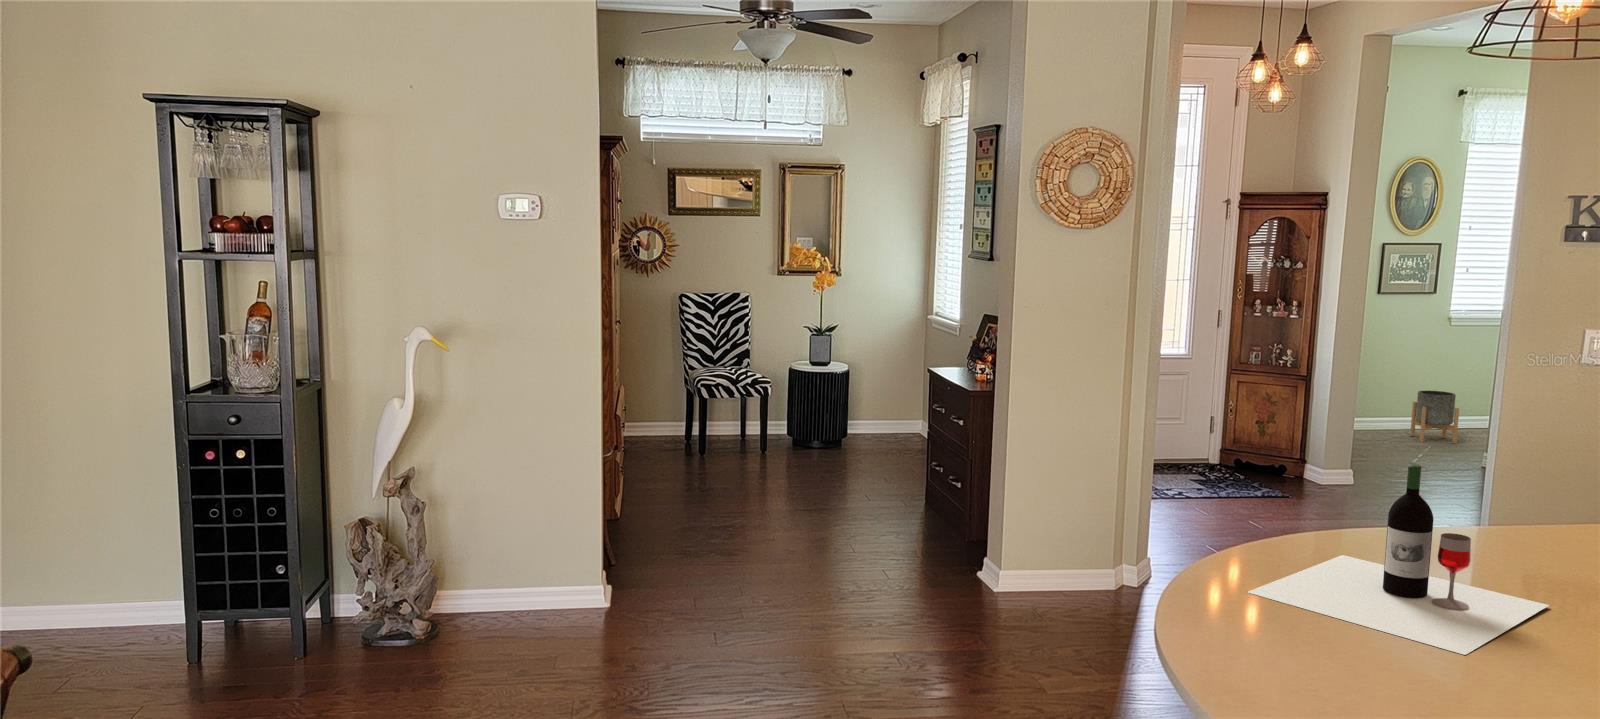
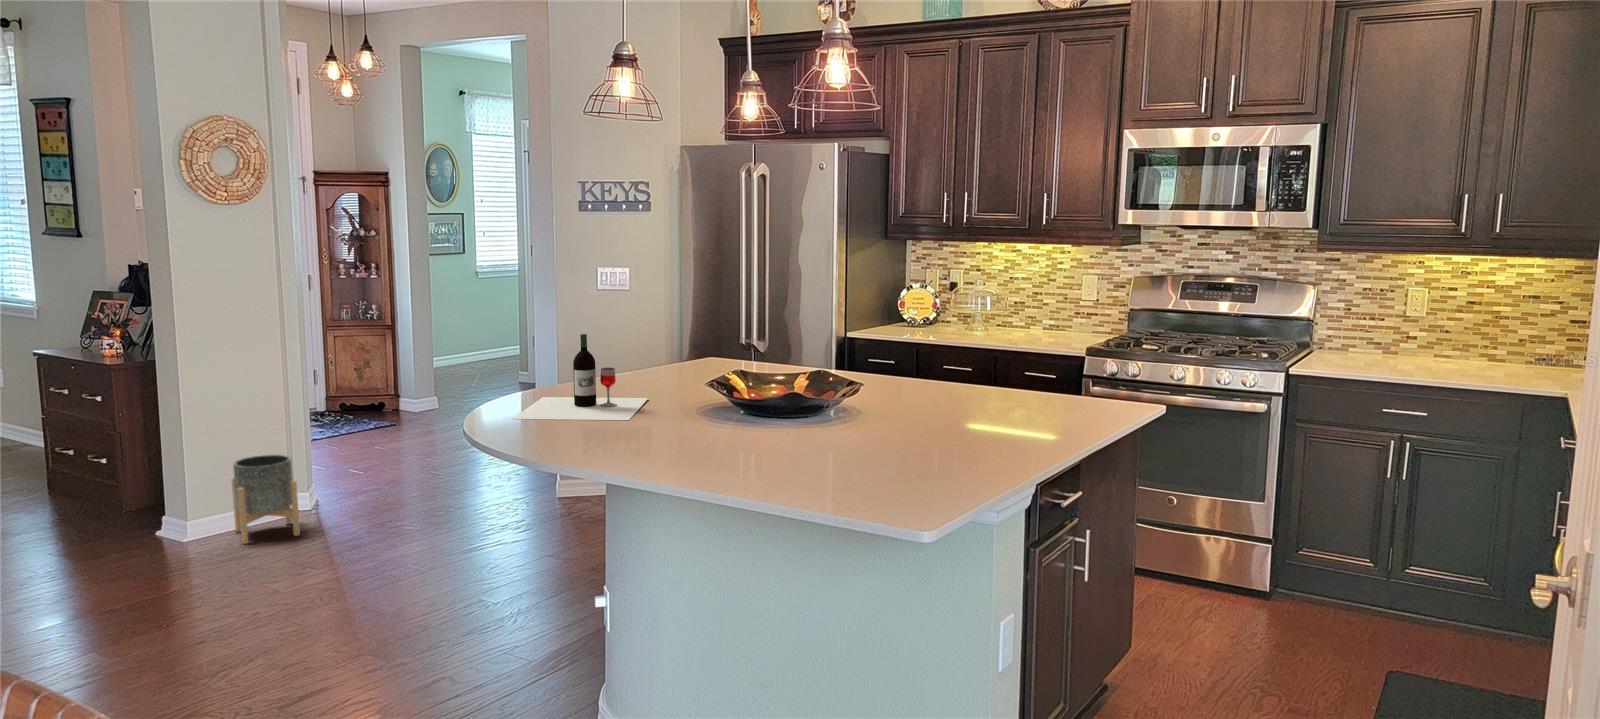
planter: present [1410,391,1459,443] -> present [232,455,300,544]

